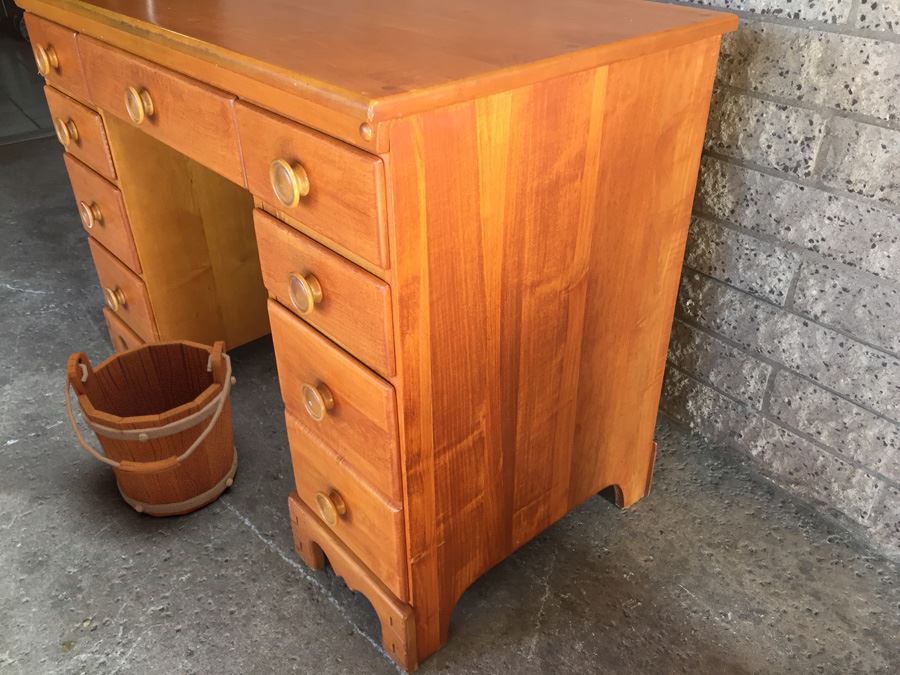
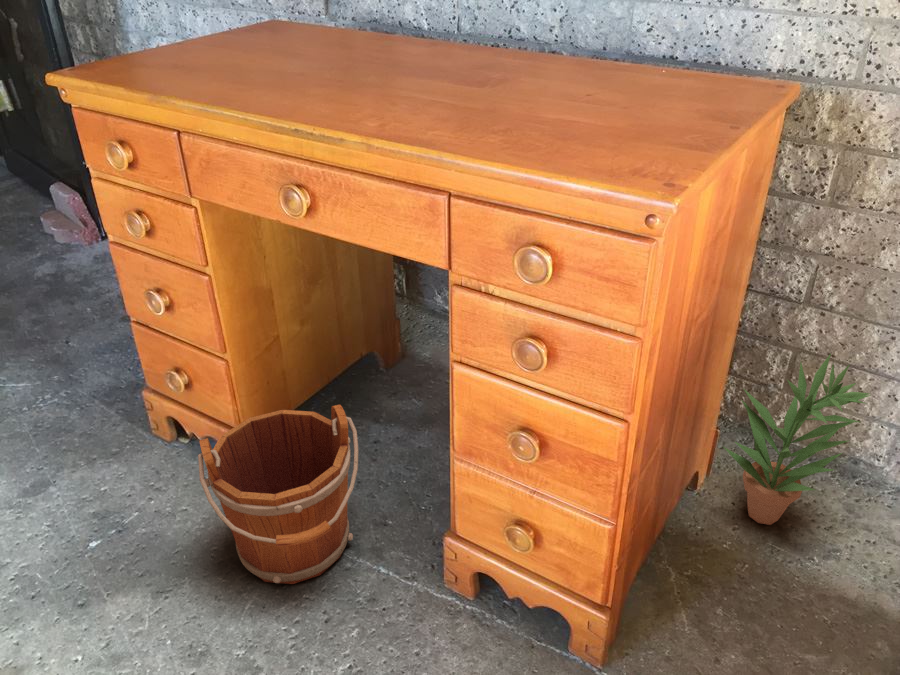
potted plant: none [633,367,804,567] -> present [724,354,870,525]

